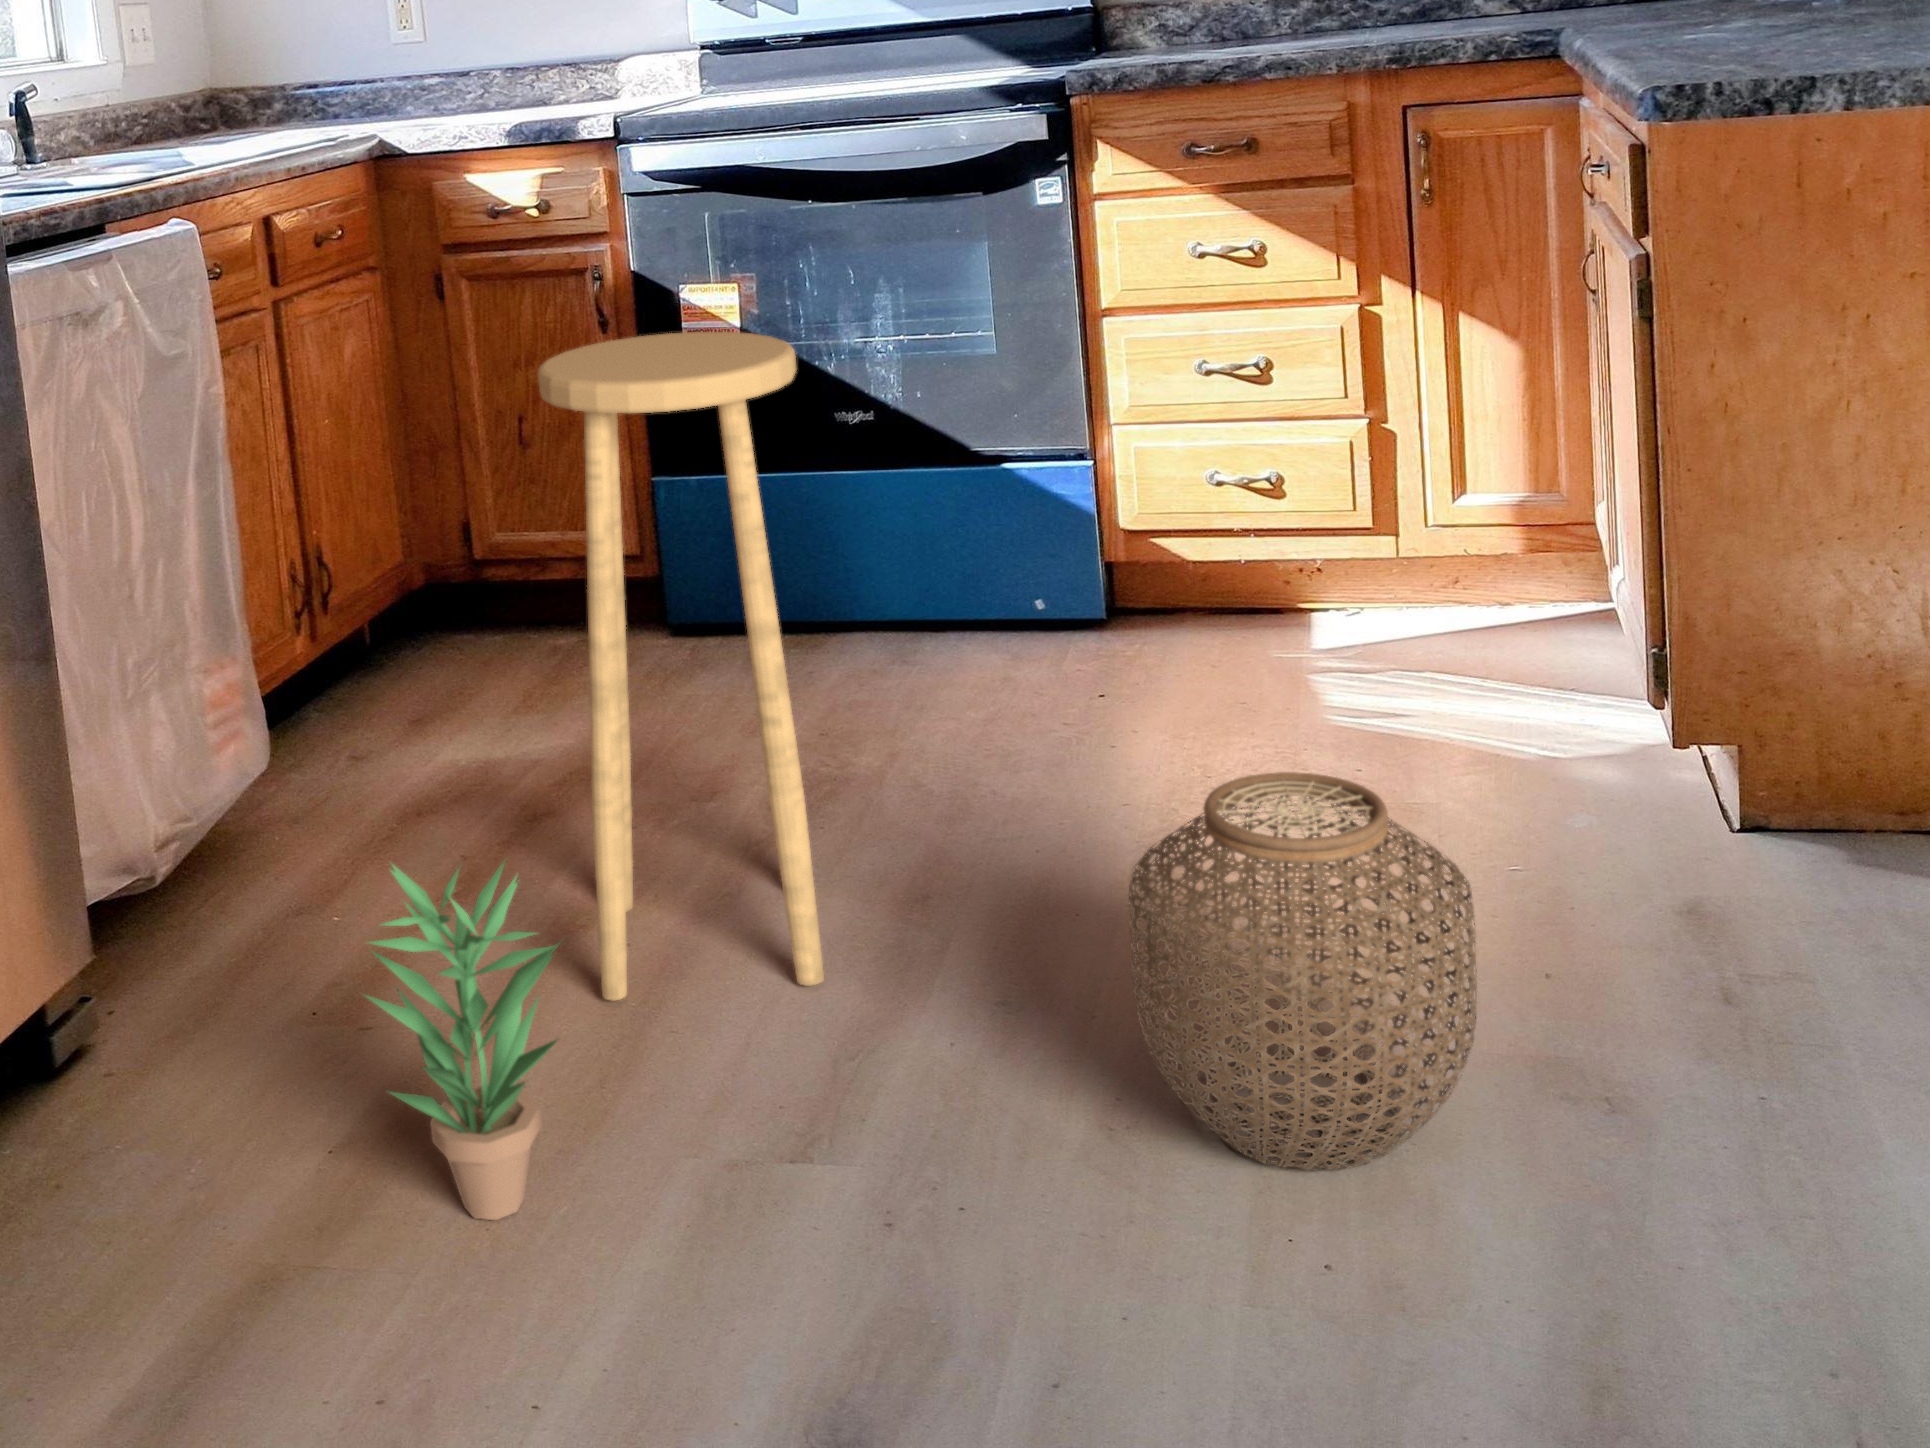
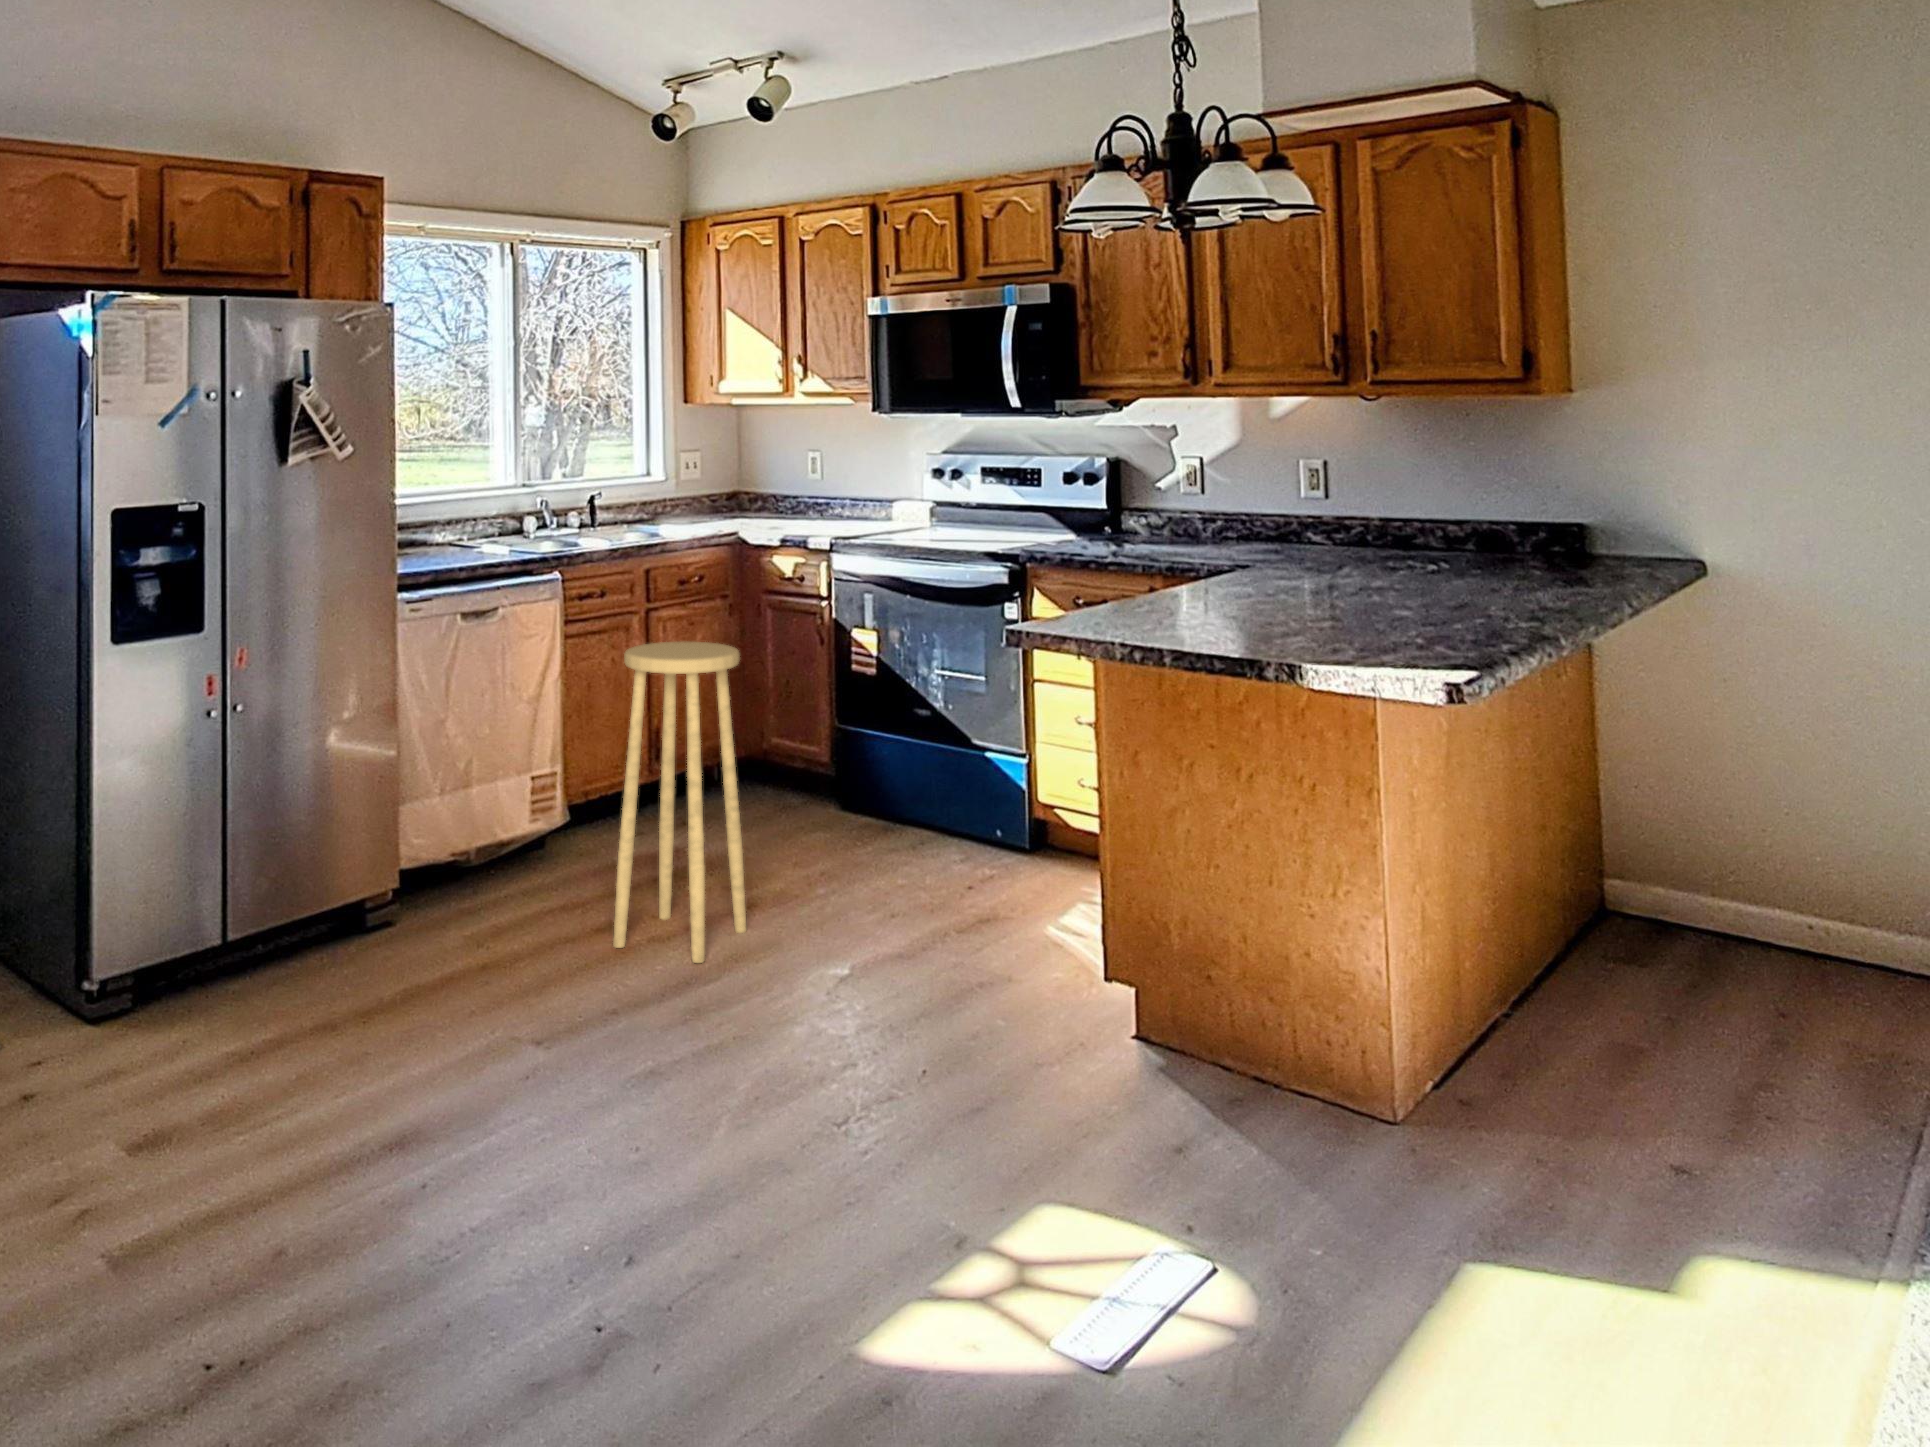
woven basket: present [1129,772,1477,1170] -> none [739,885,894,1082]
potted plant: present [366,861,563,1220] -> none [443,835,535,1005]

